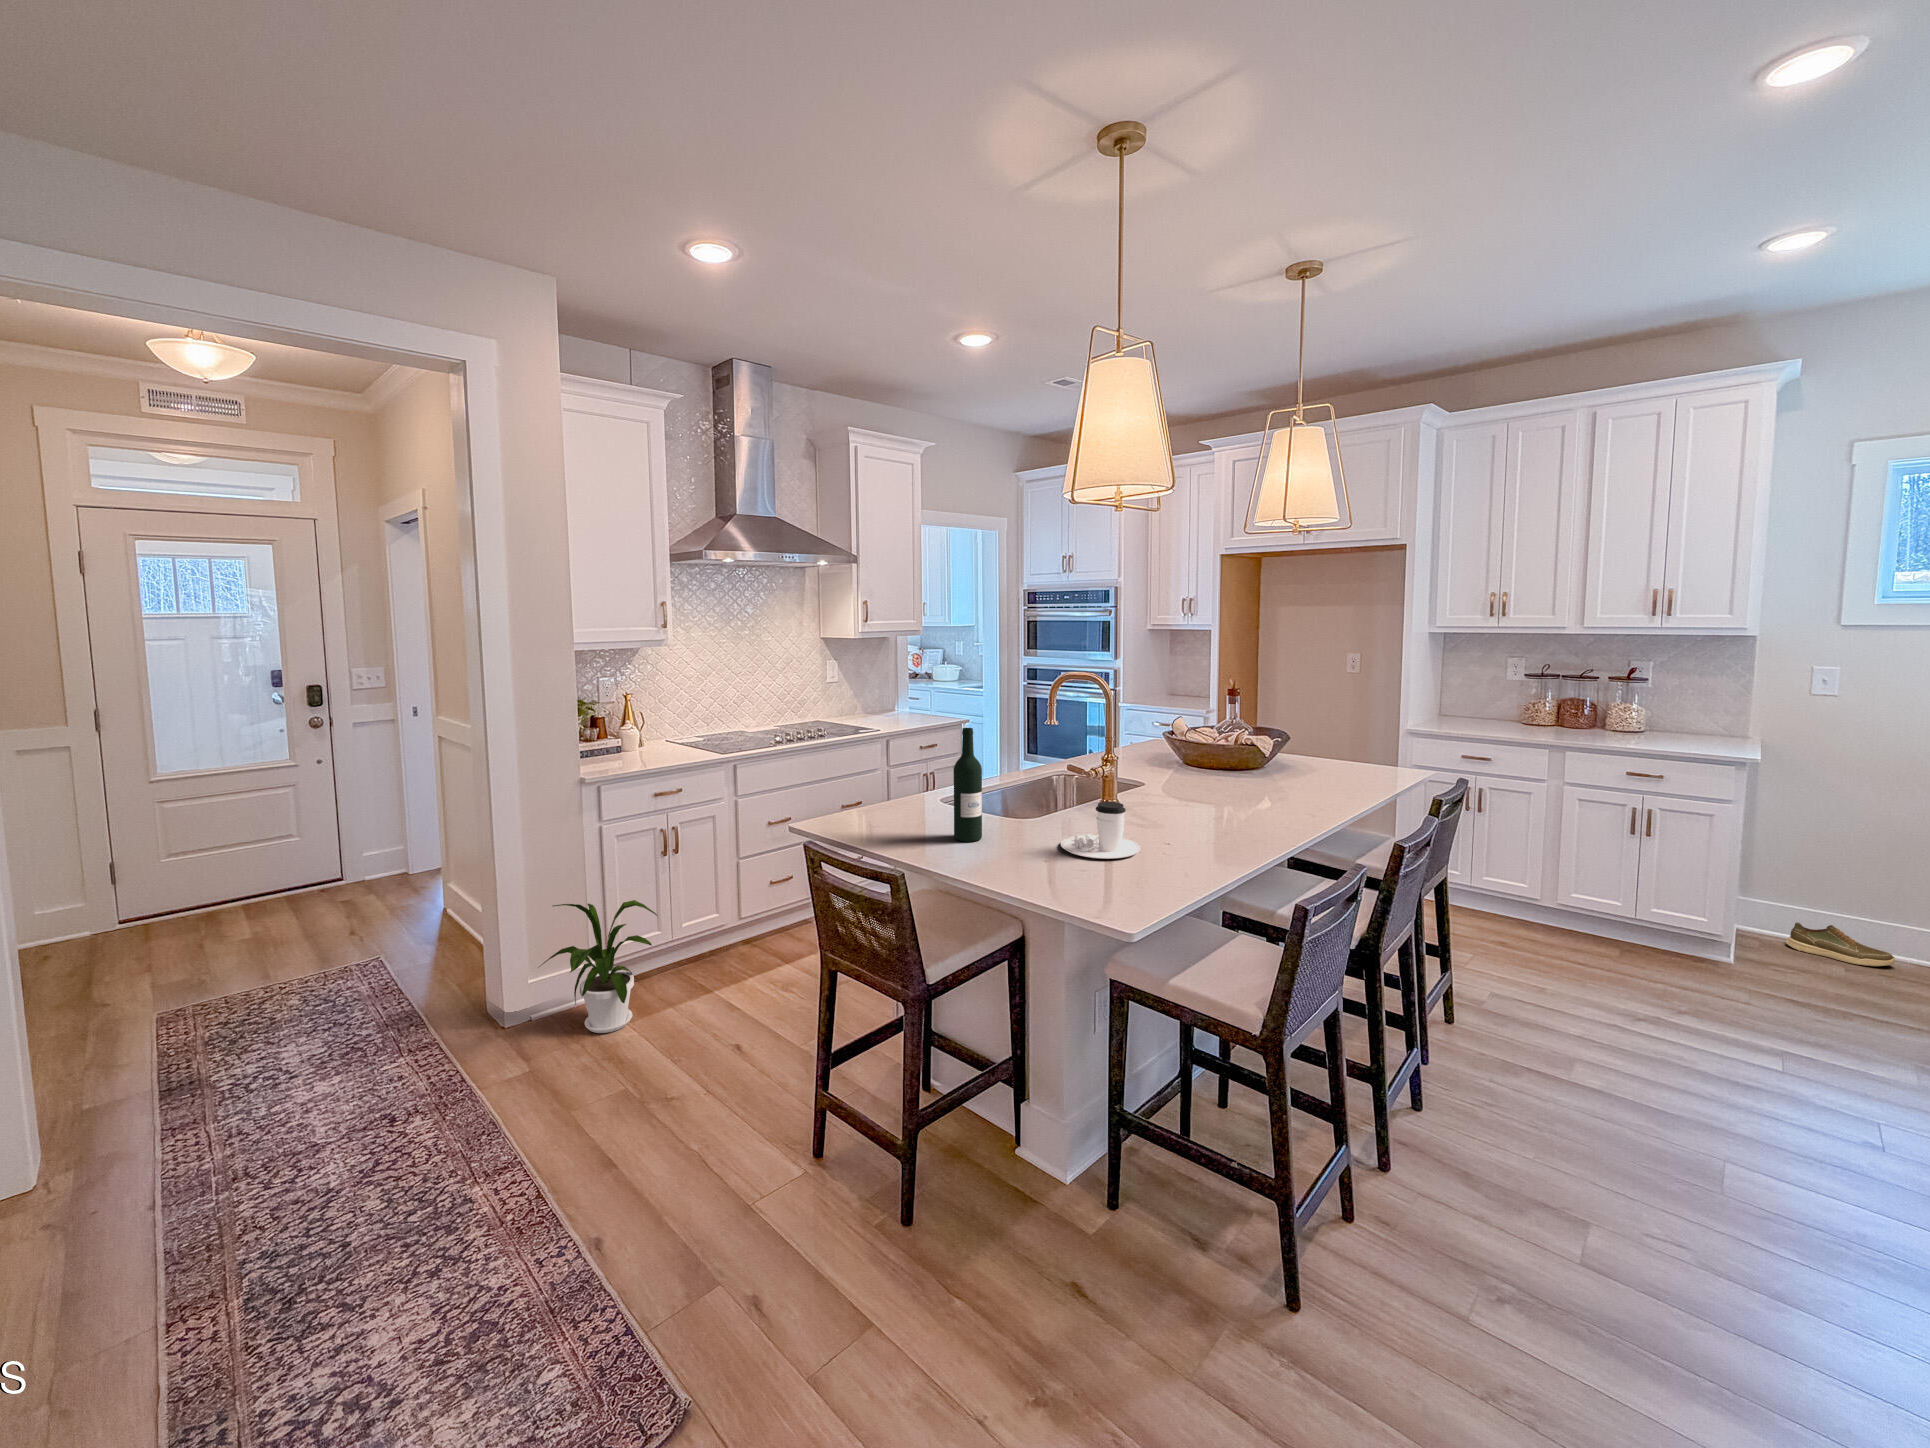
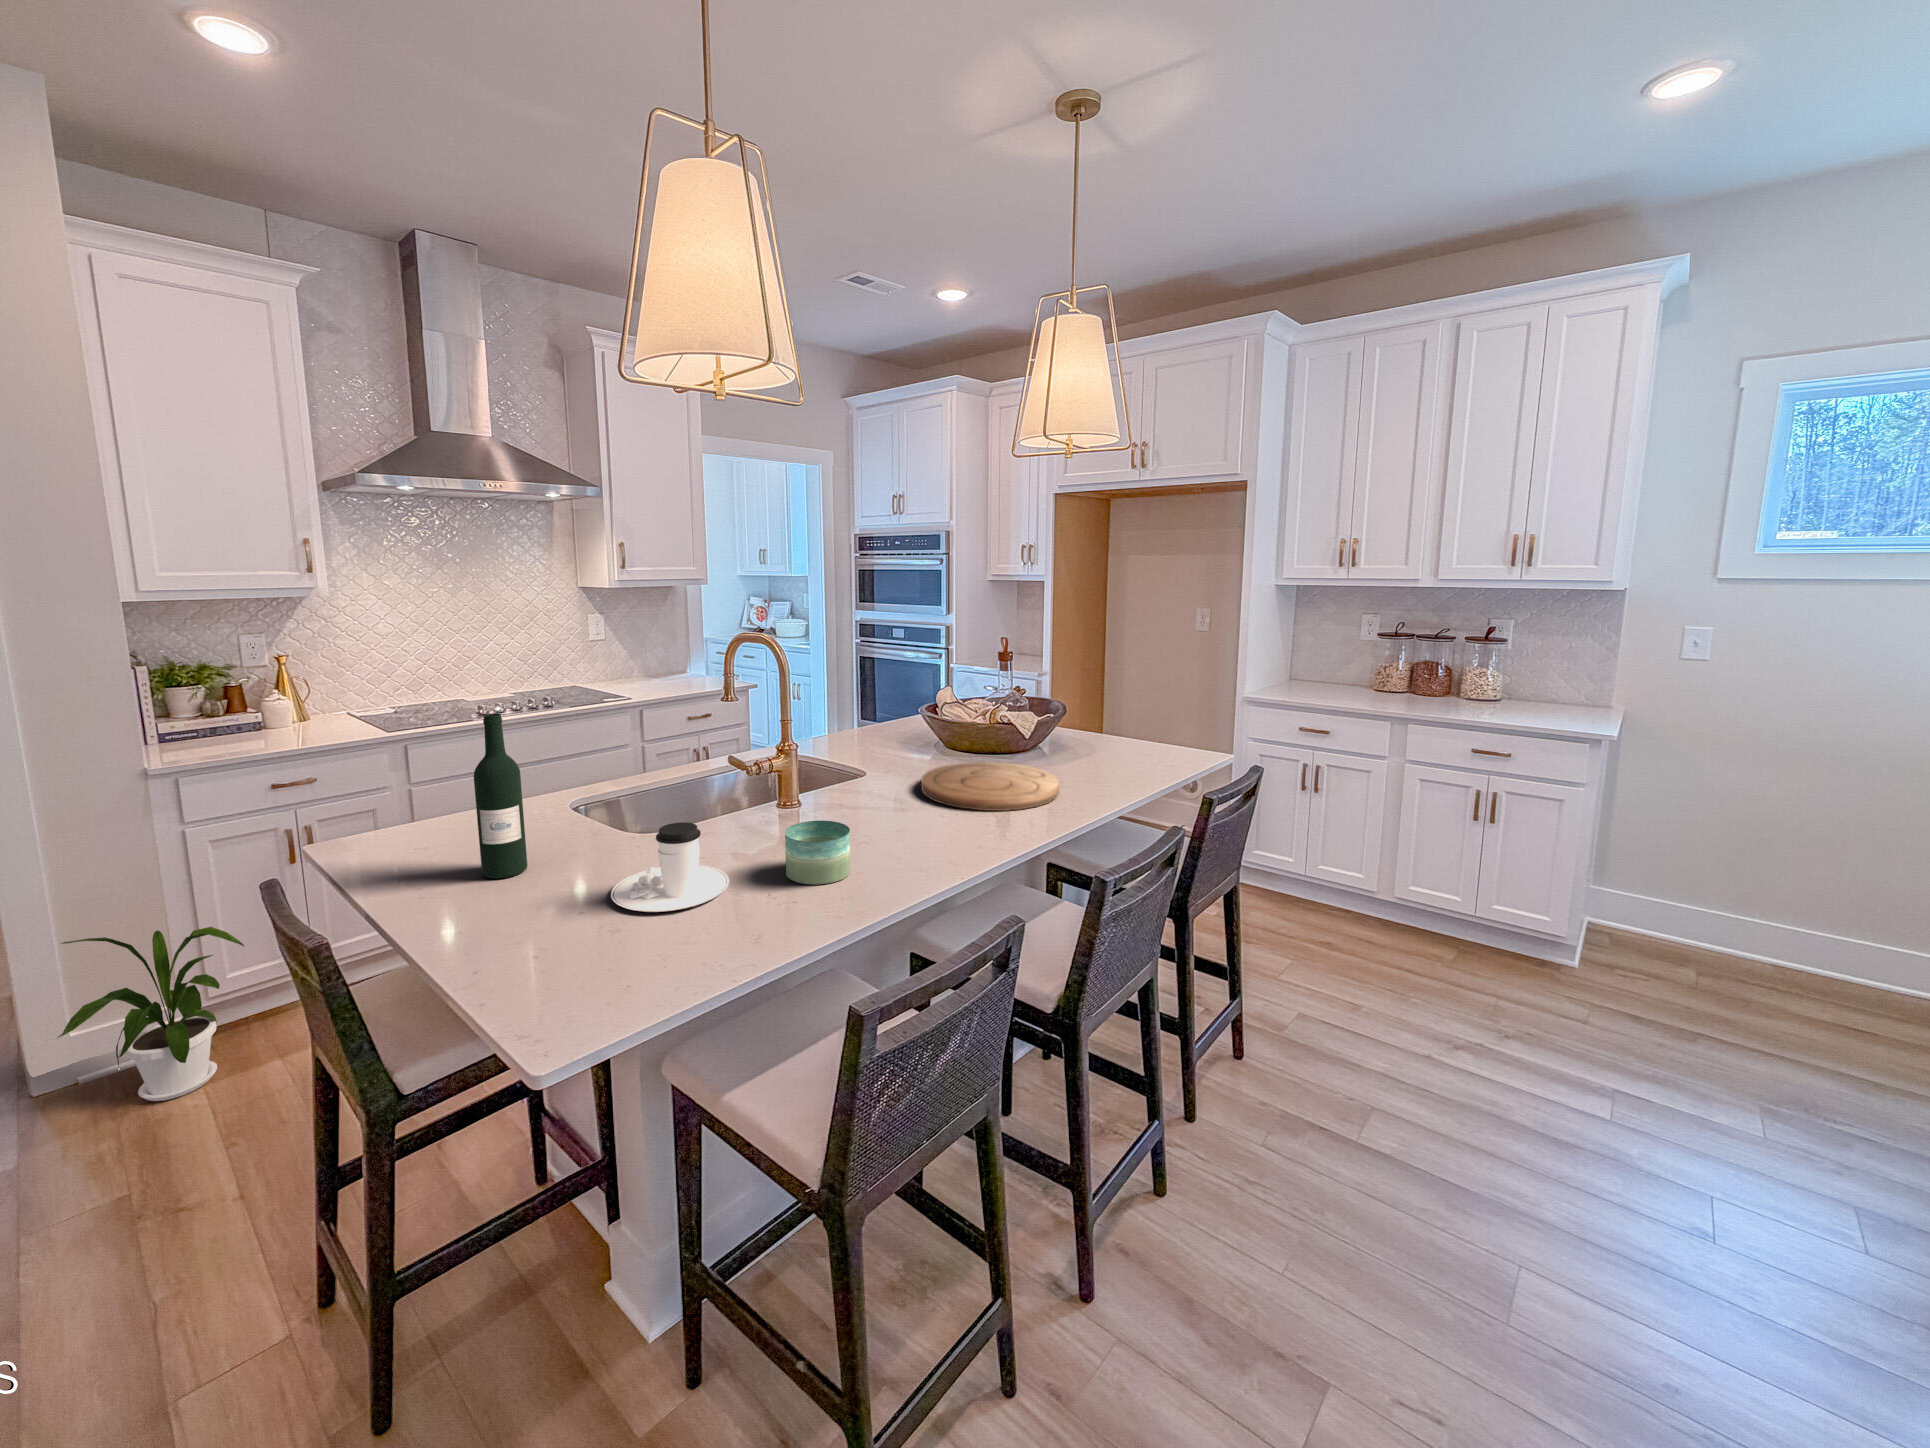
cutting board: none [1202,775,1317,807] -> present [921,762,1059,811]
candle: none [1167,805,1215,846] -> present [785,821,850,884]
shoe: present [1786,923,1895,966] -> none [1639,917,1753,969]

